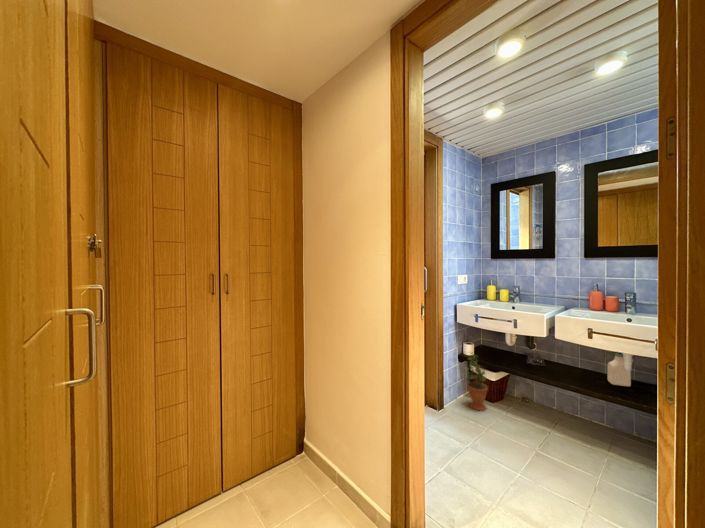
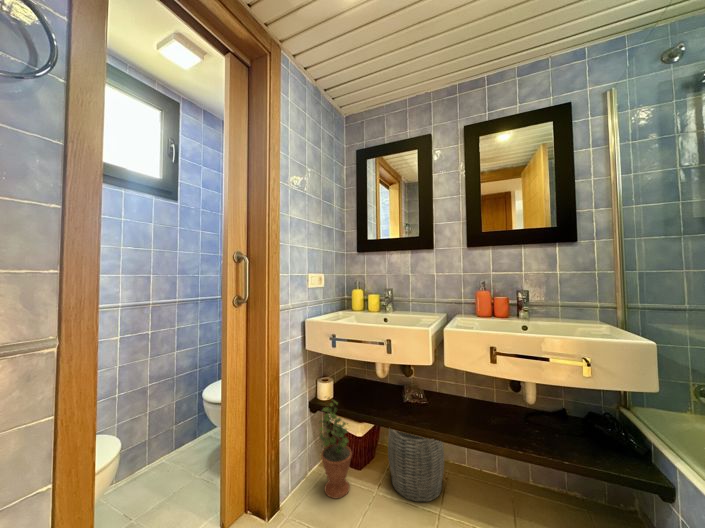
soap bottle: present [608,351,631,387] -> none [502,368,531,424]
woven basket: none [514,373,557,424] -> present [388,429,444,502]

